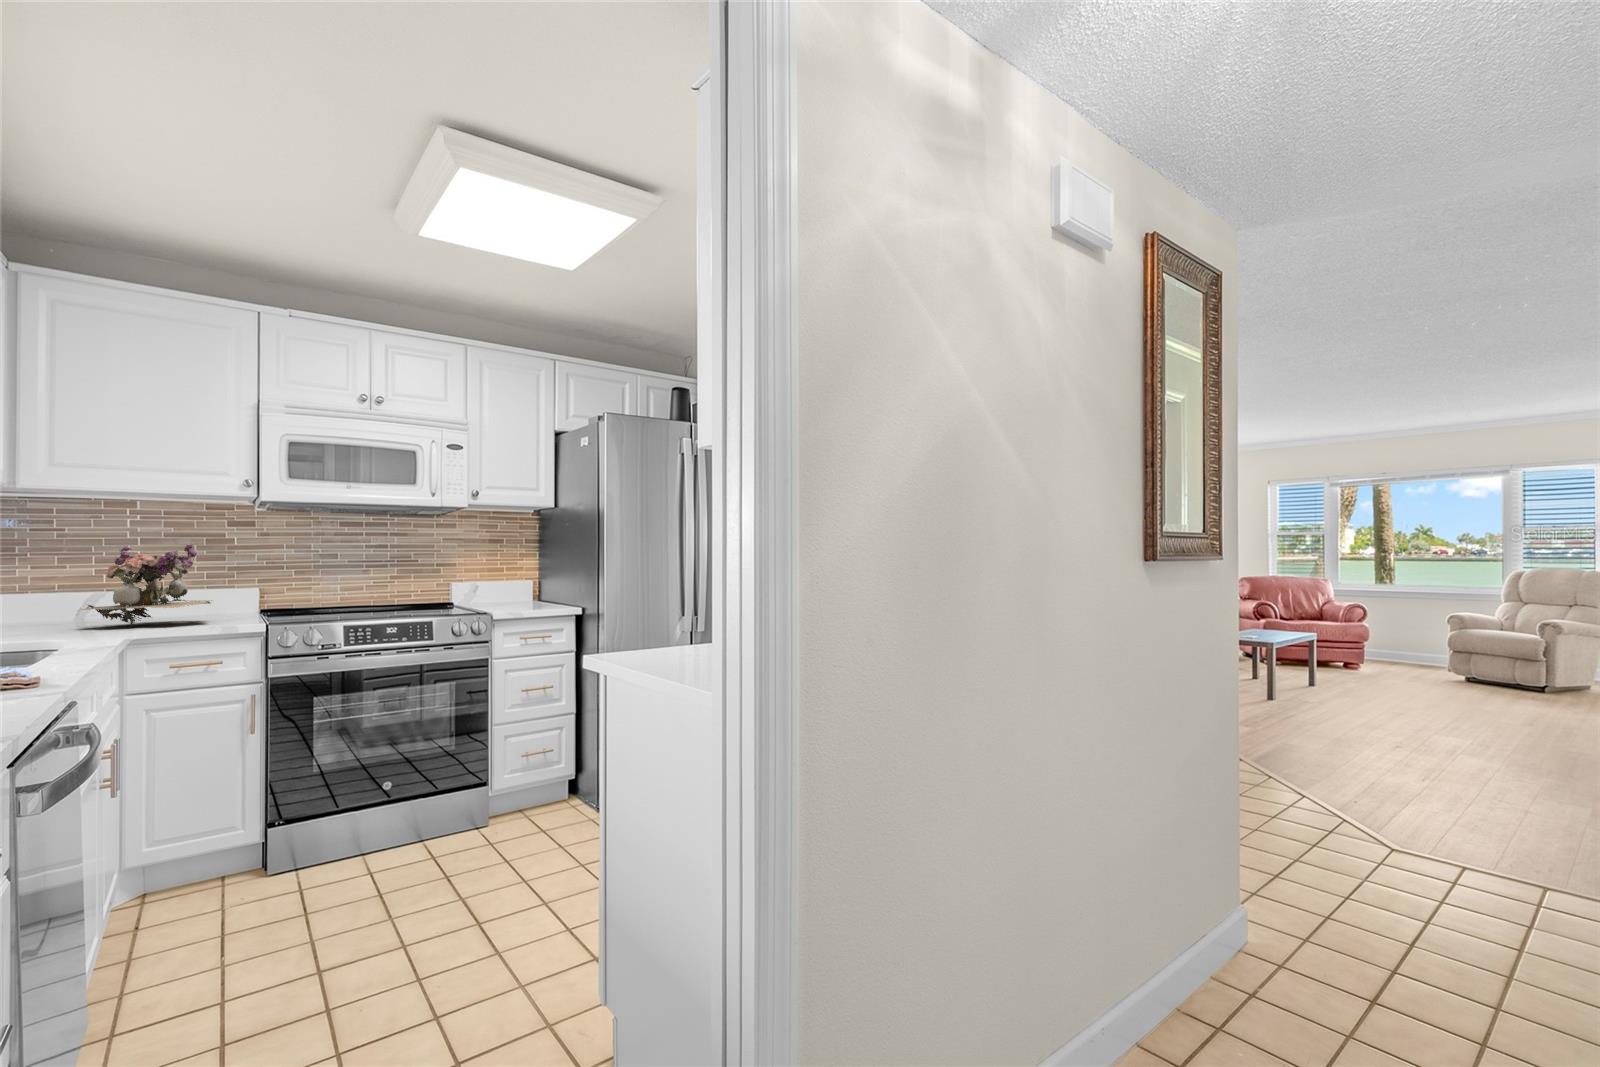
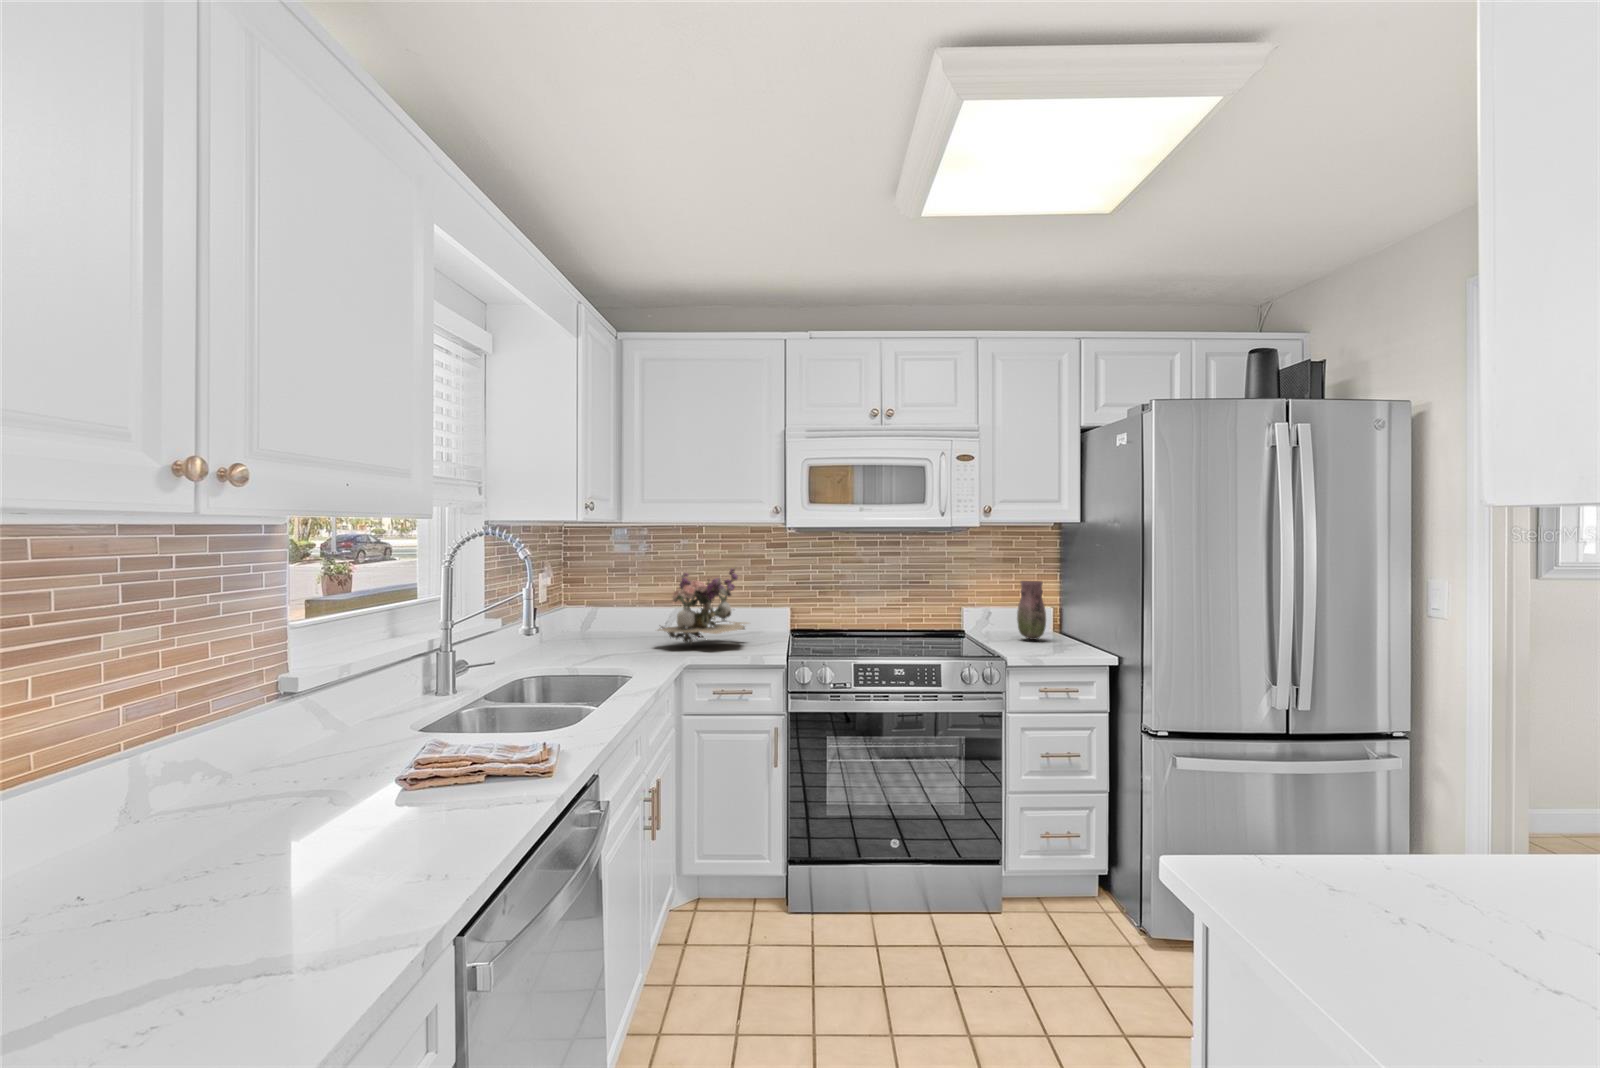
vase: none [500,557,525,606] -> present [1017,581,1046,640]

